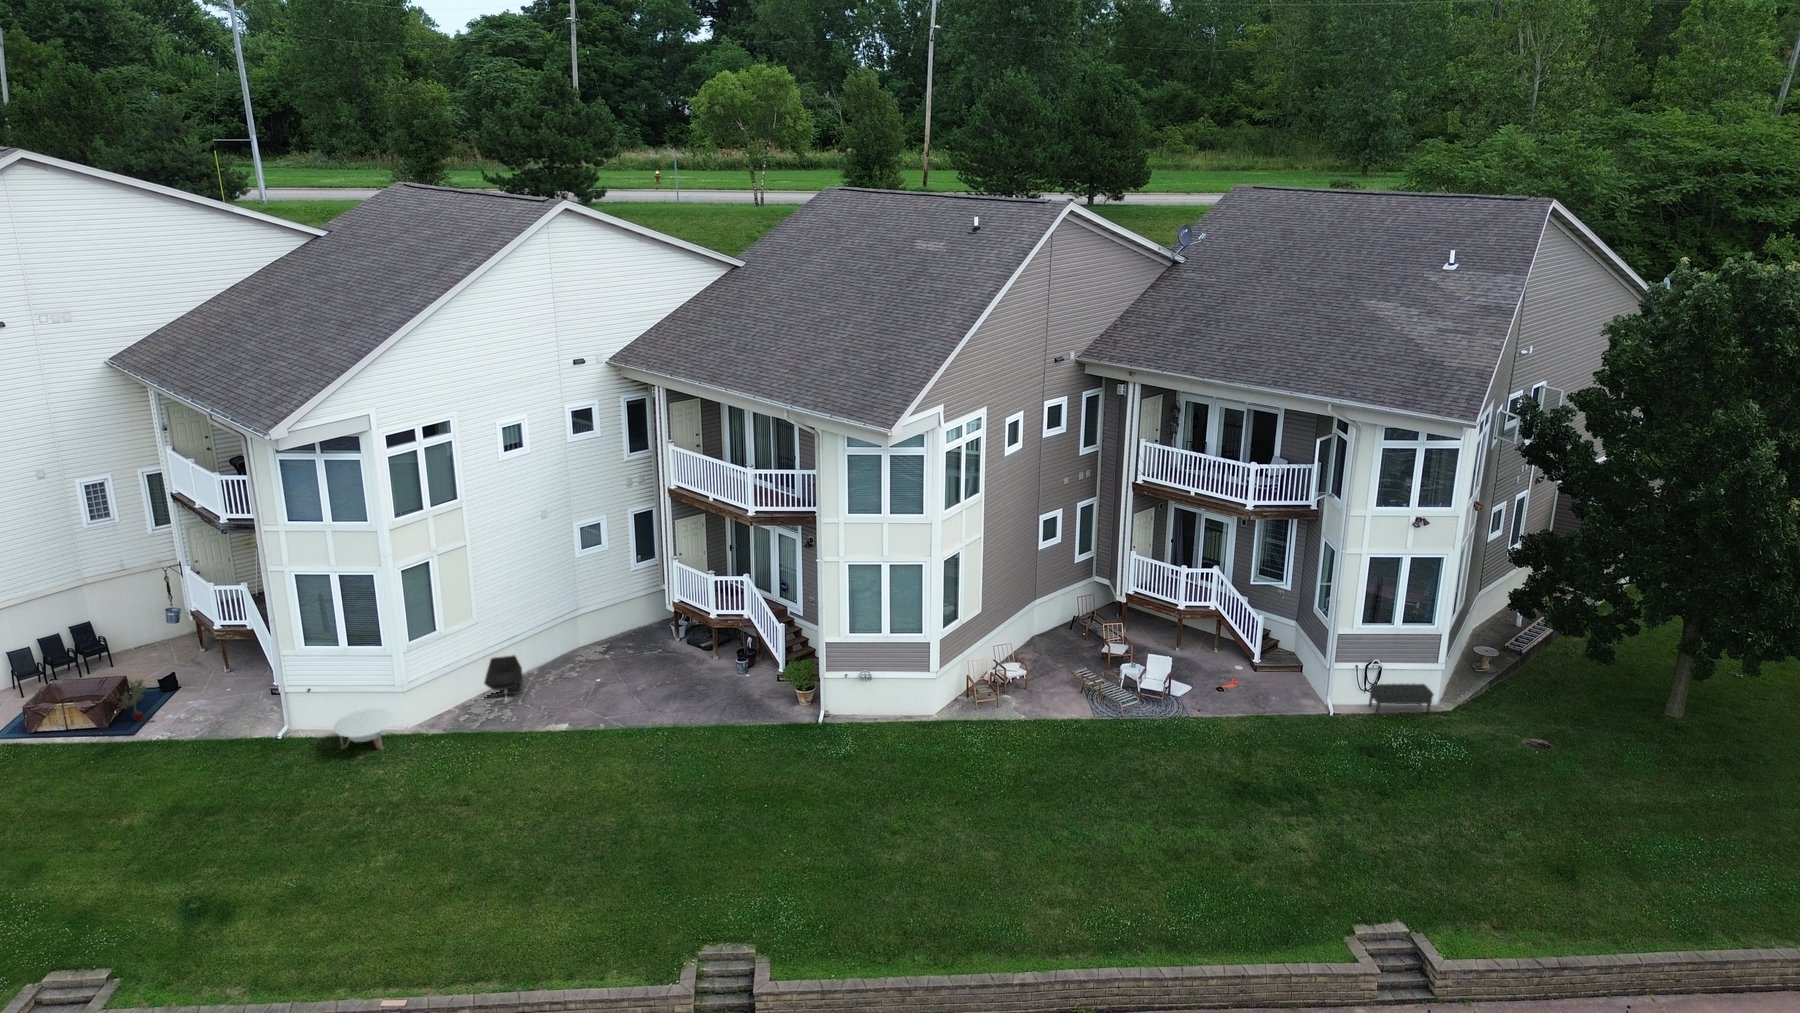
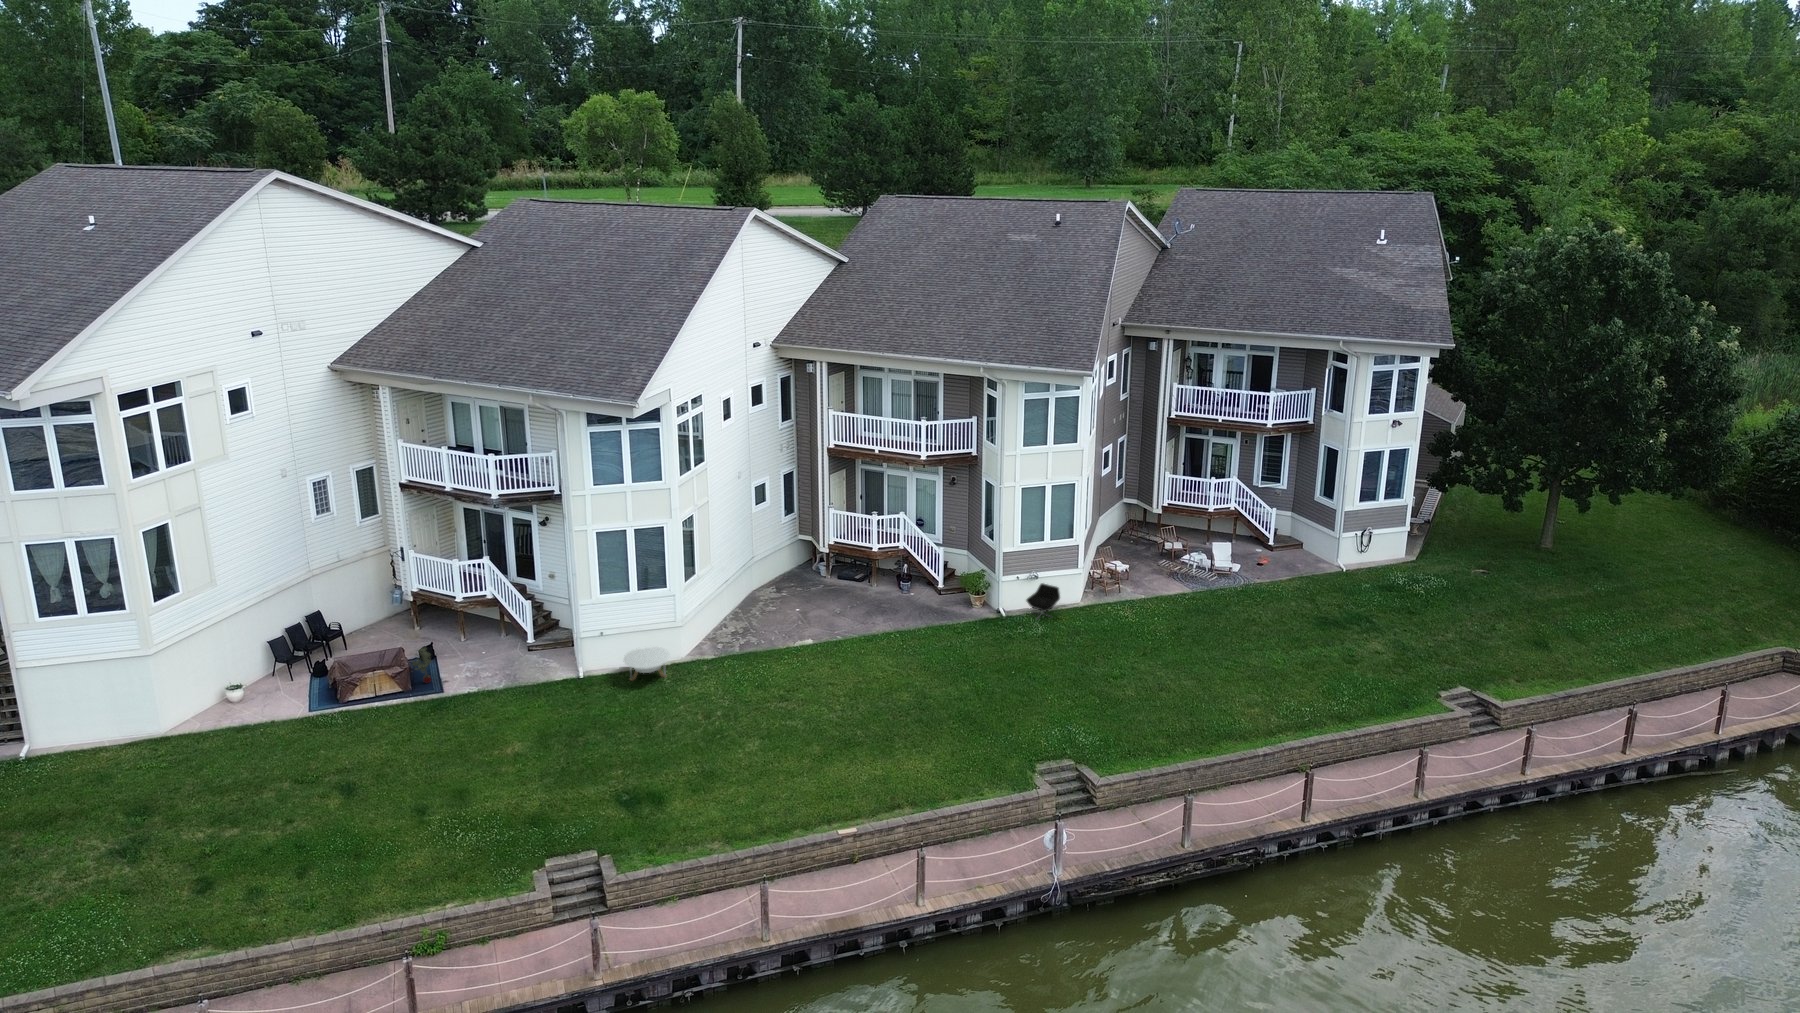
lounge chair: present [484,655,523,701] -> present [1026,583,1060,614]
bench: present [1369,684,1433,714] -> none [1357,543,1402,568]

